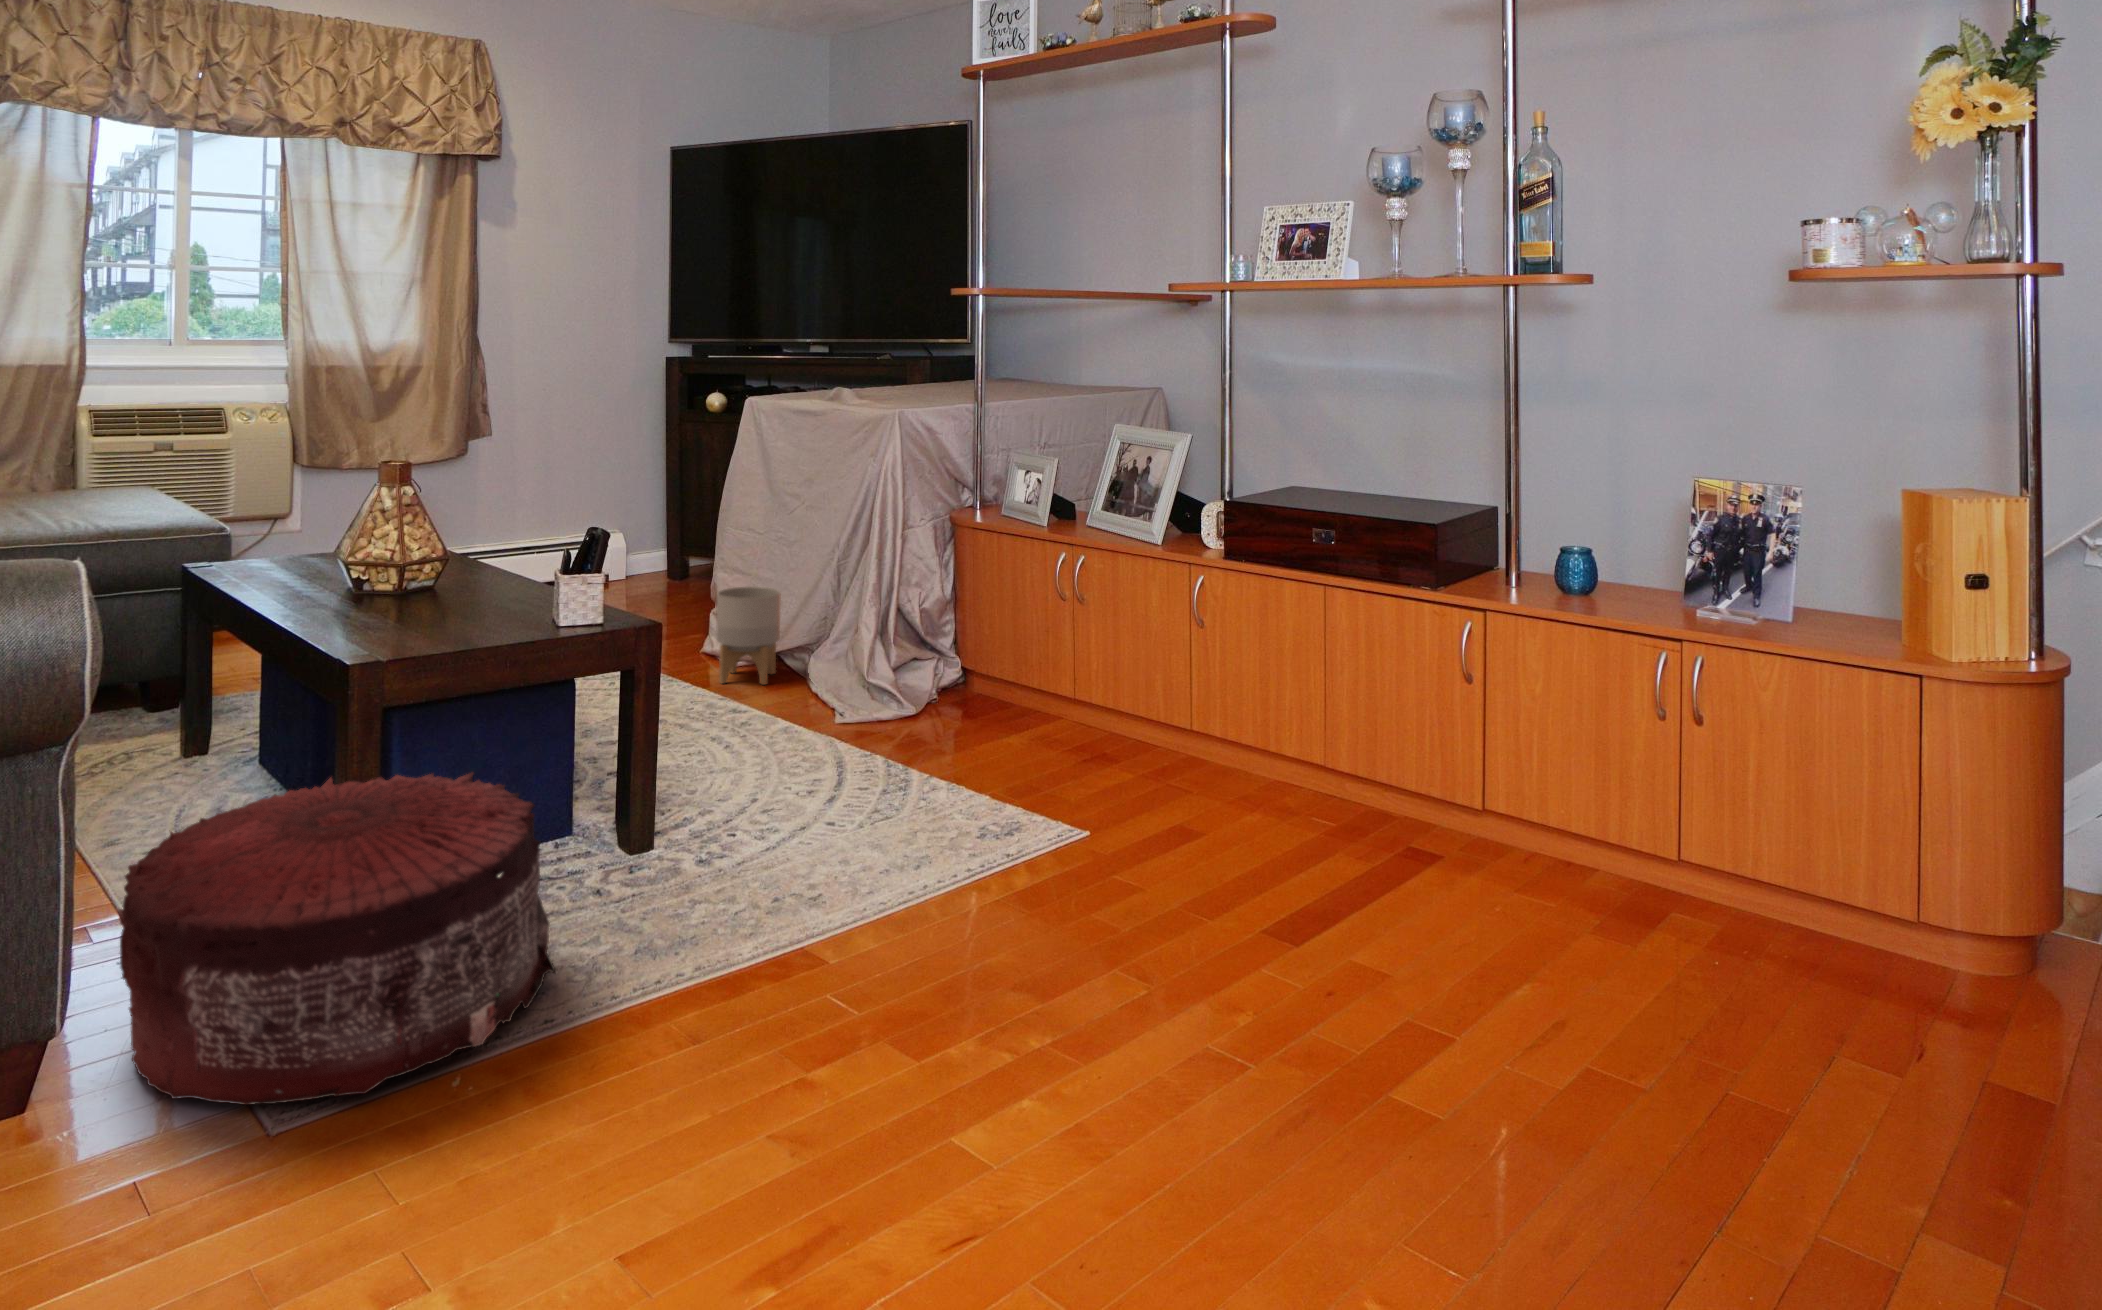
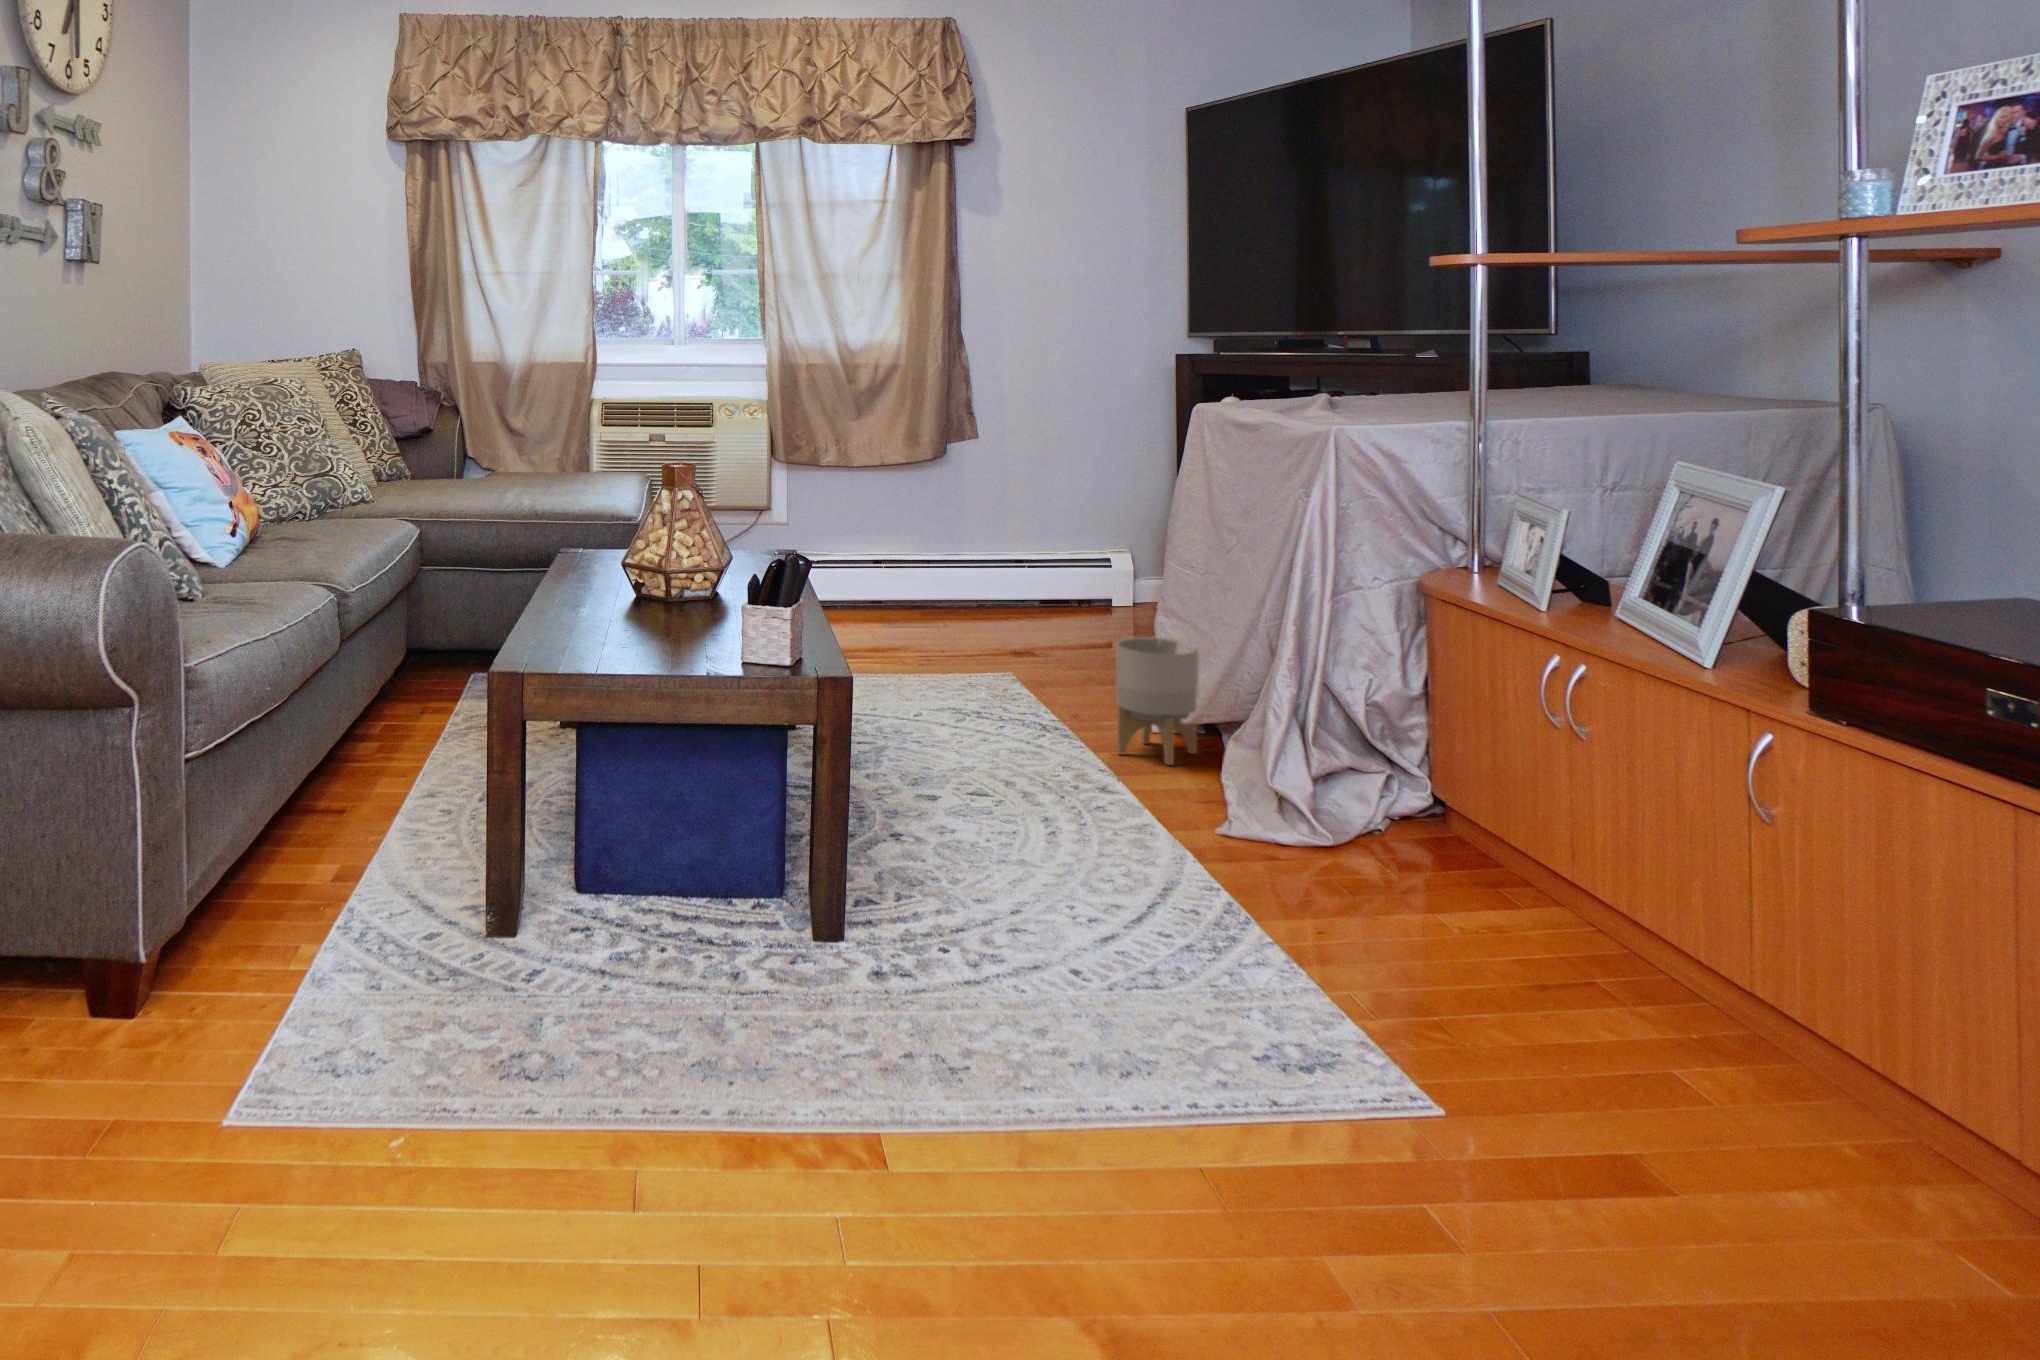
pouf: present [119,773,555,1105] -> none [236,782,625,1118]

